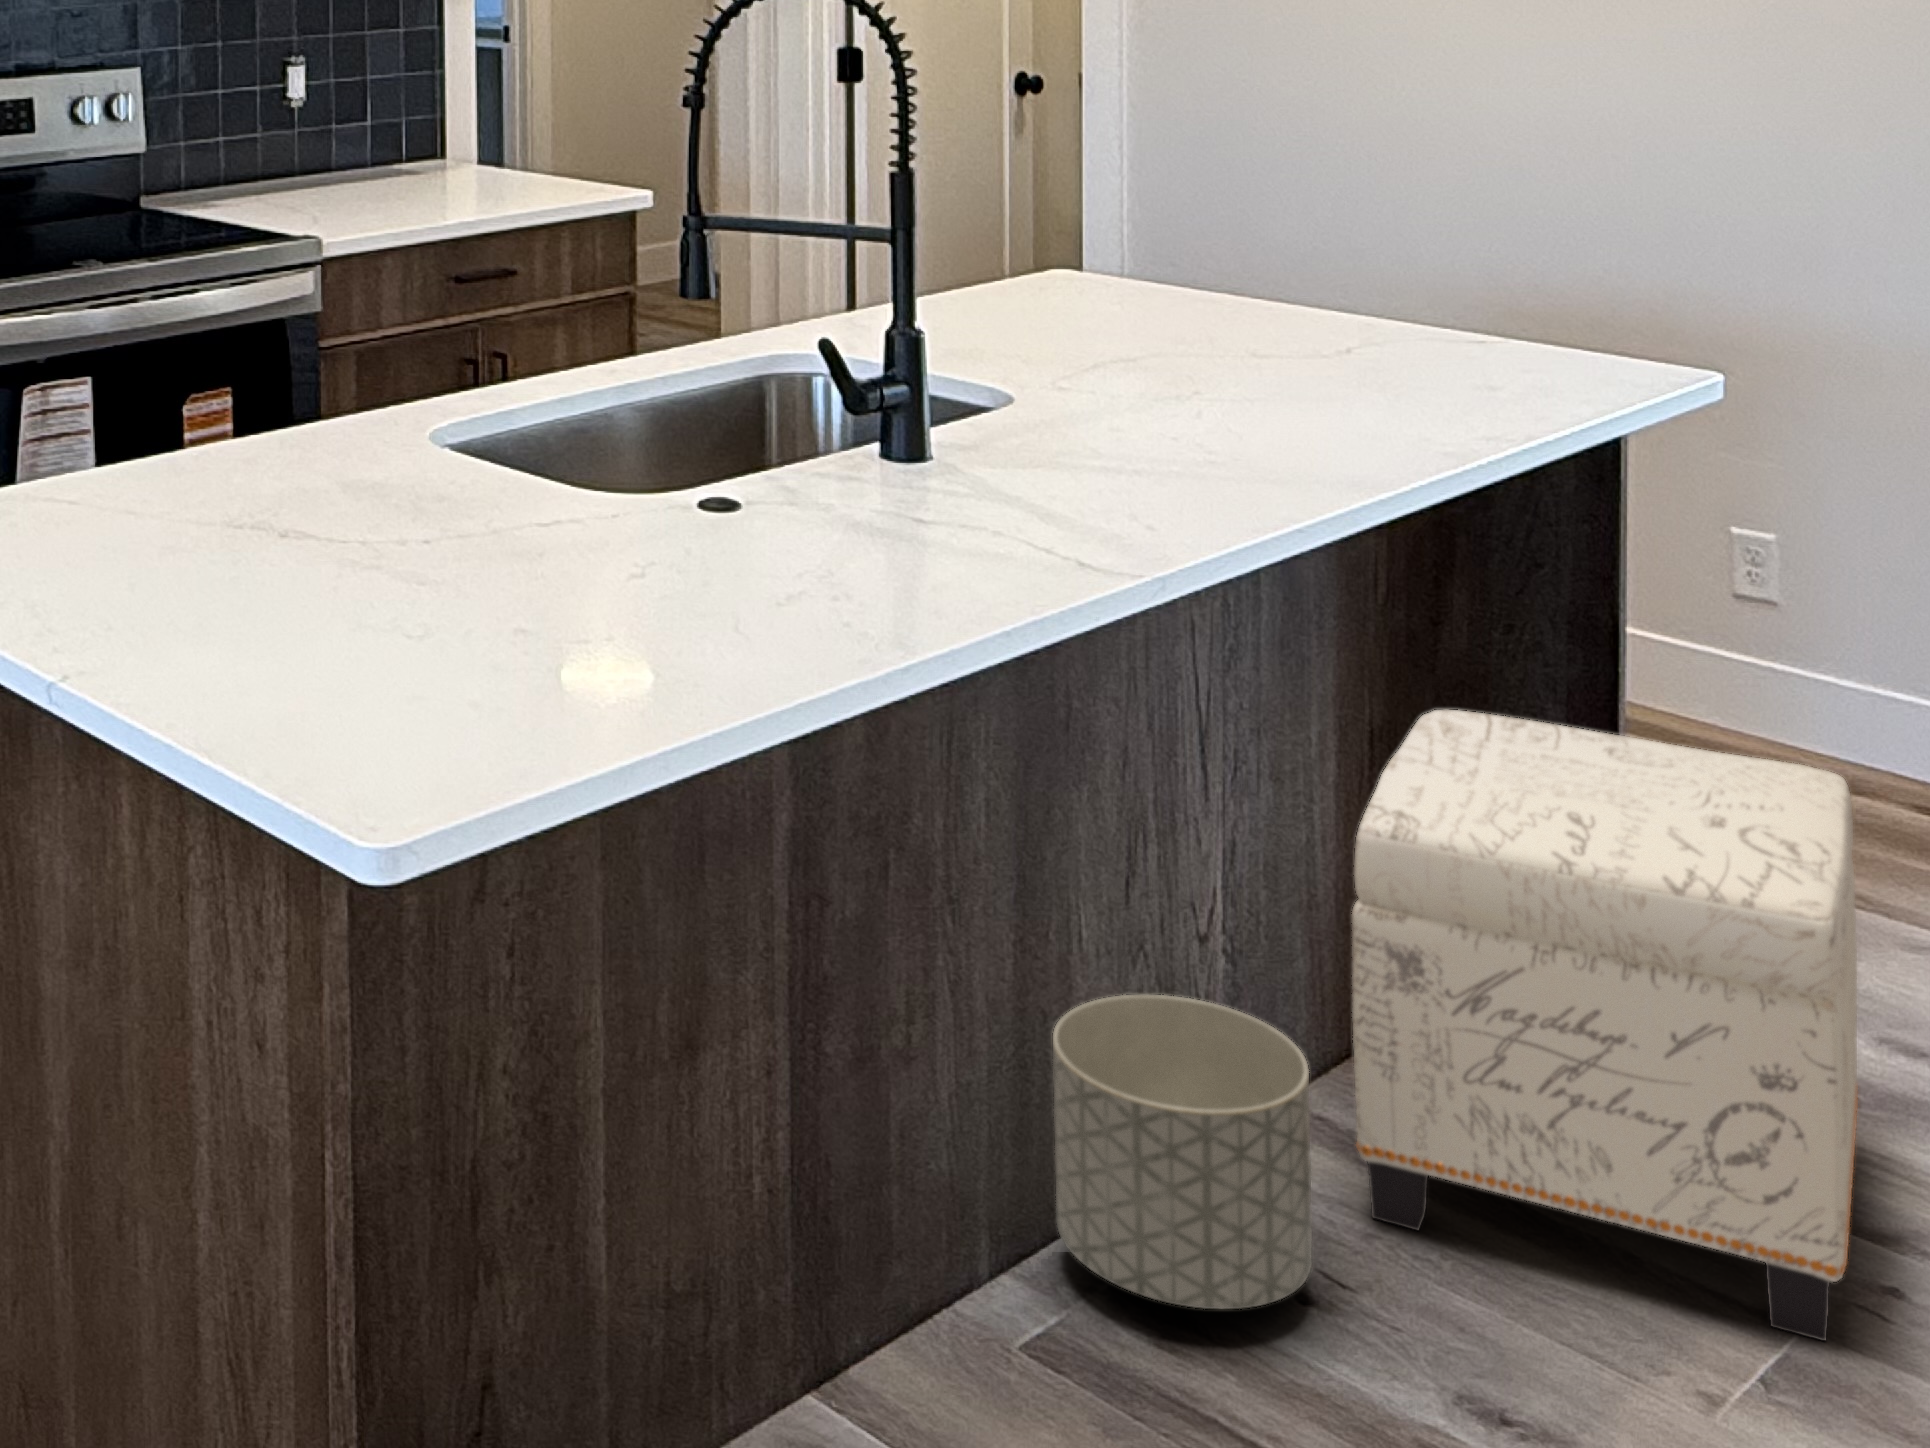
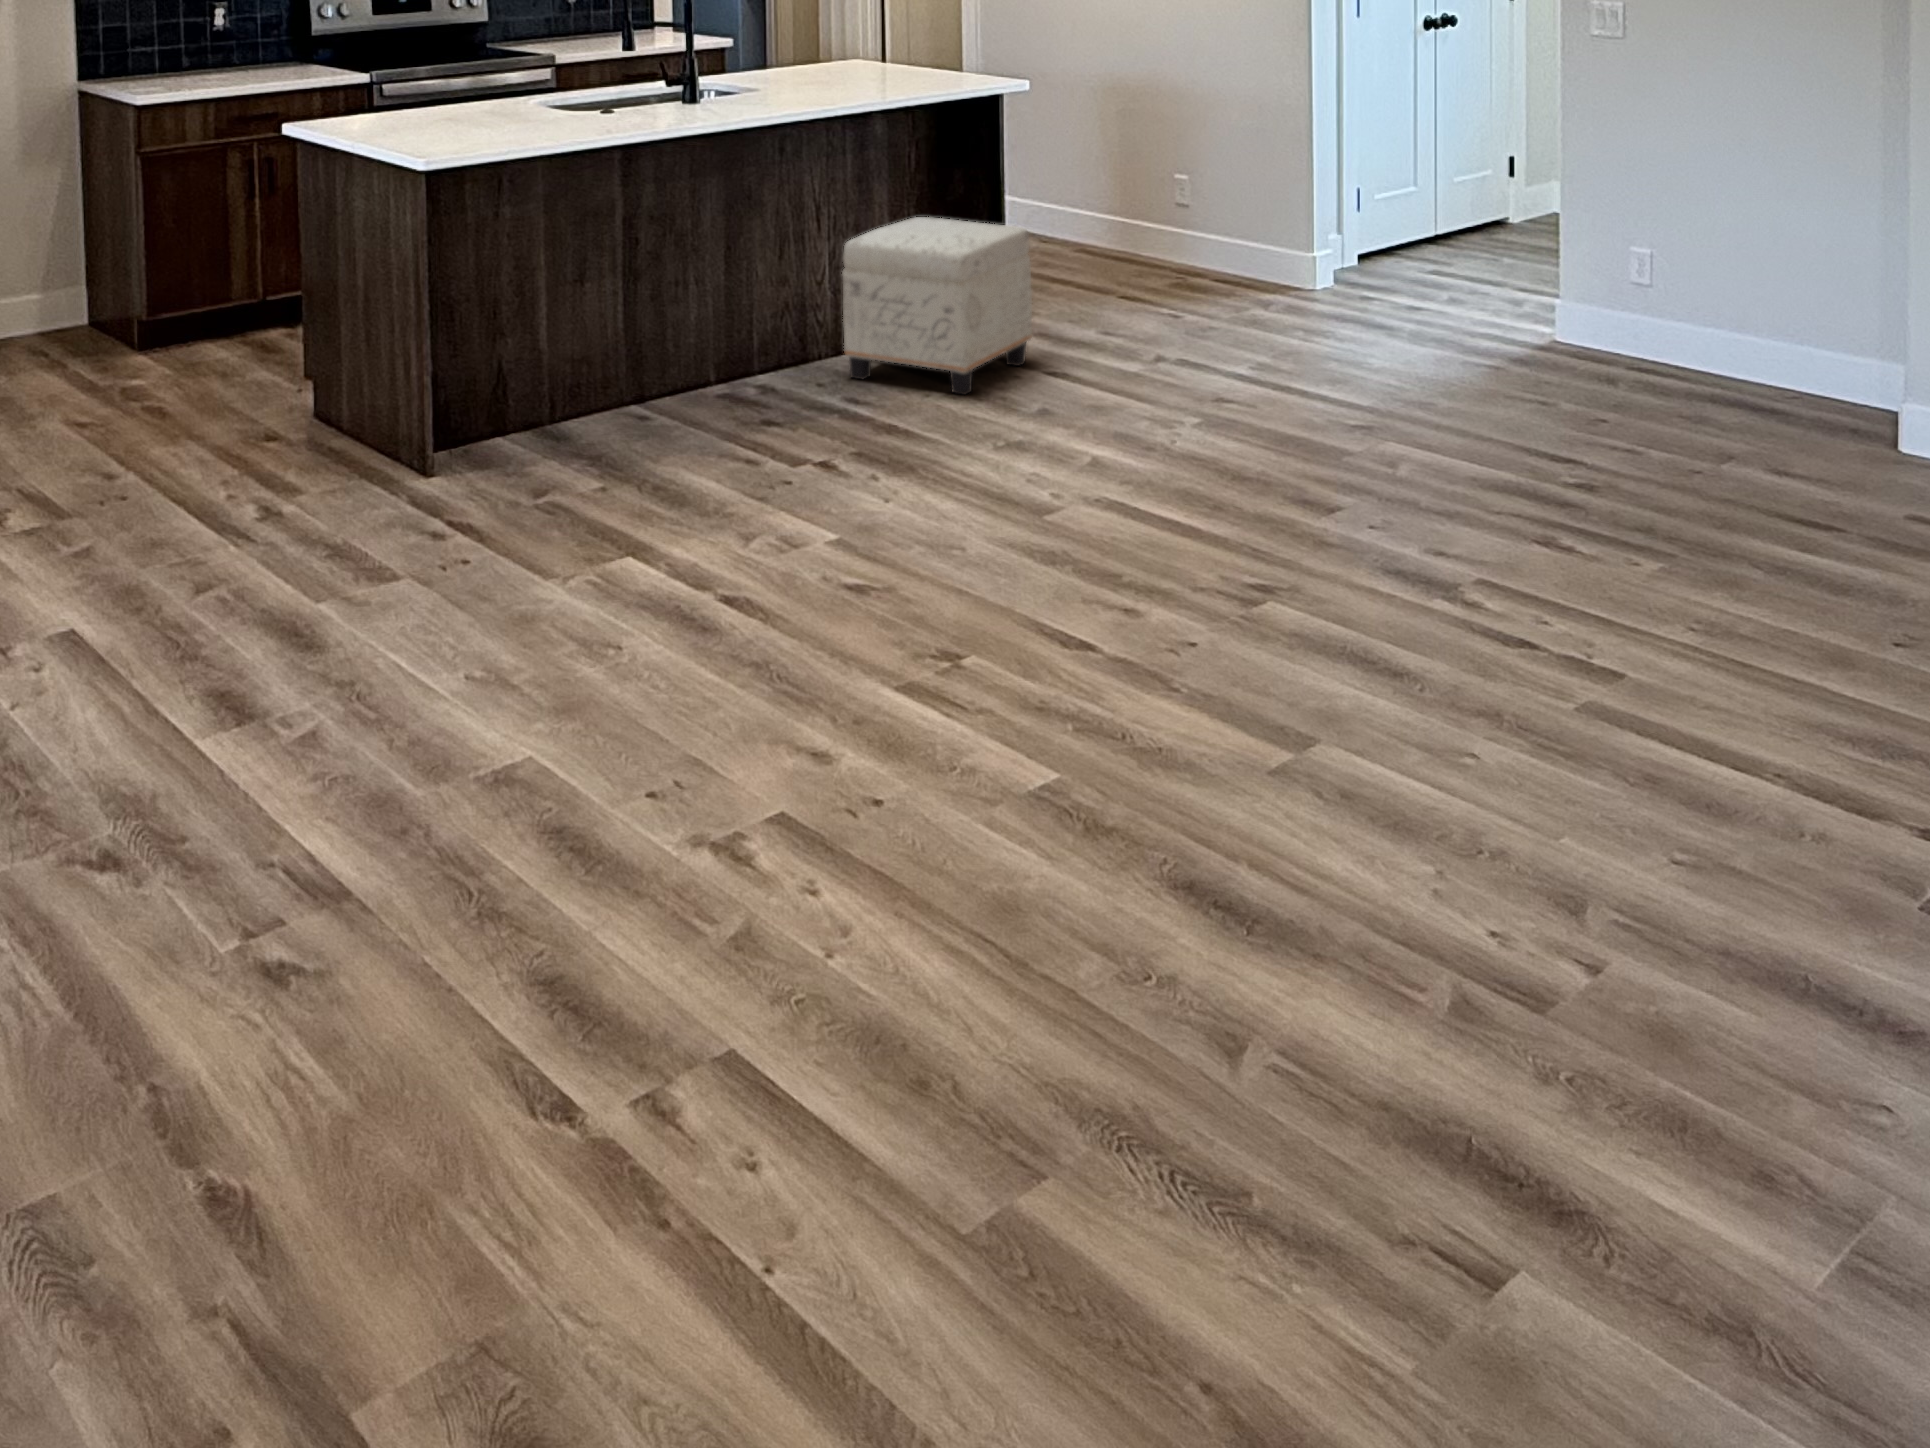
planter: present [1053,995,1312,1310] -> none [730,303,813,394]

